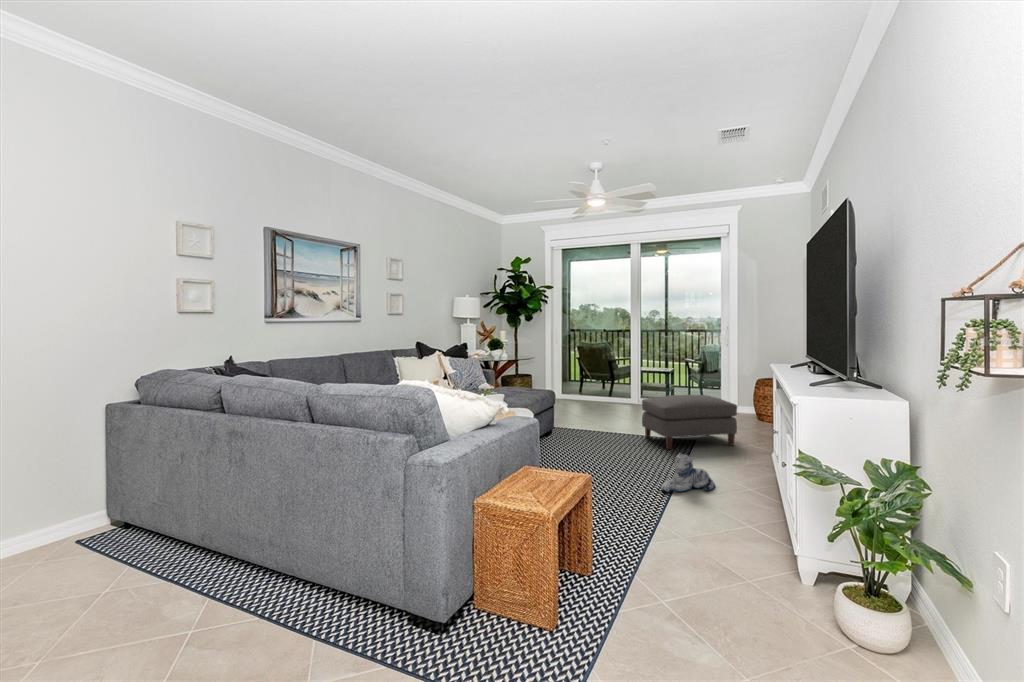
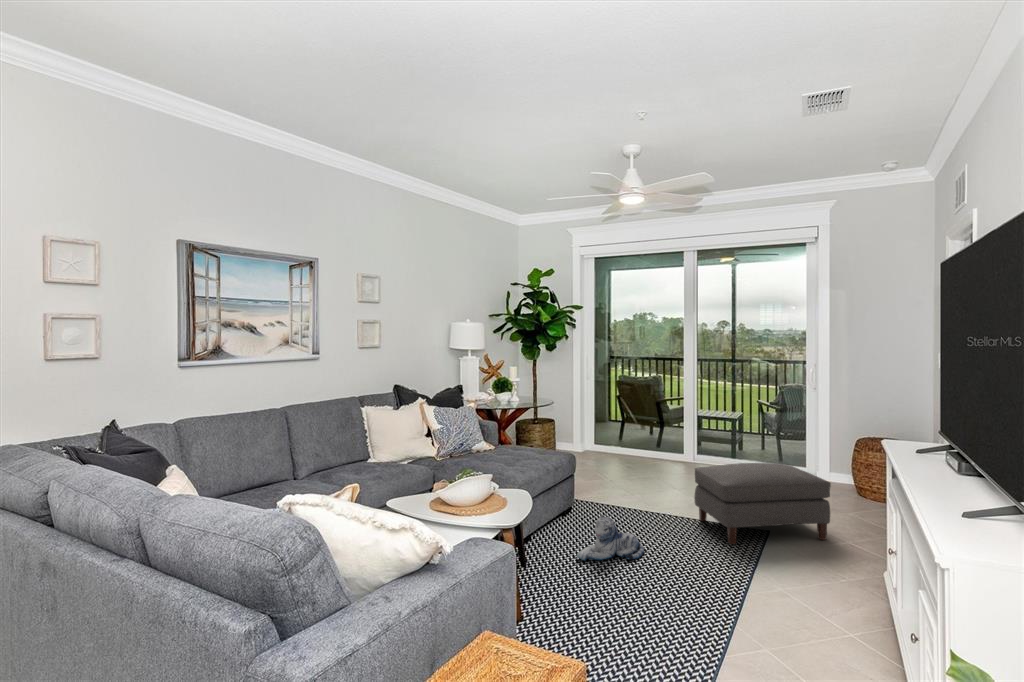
plush toy: present [661,453,715,492] -> present [577,516,644,561]

